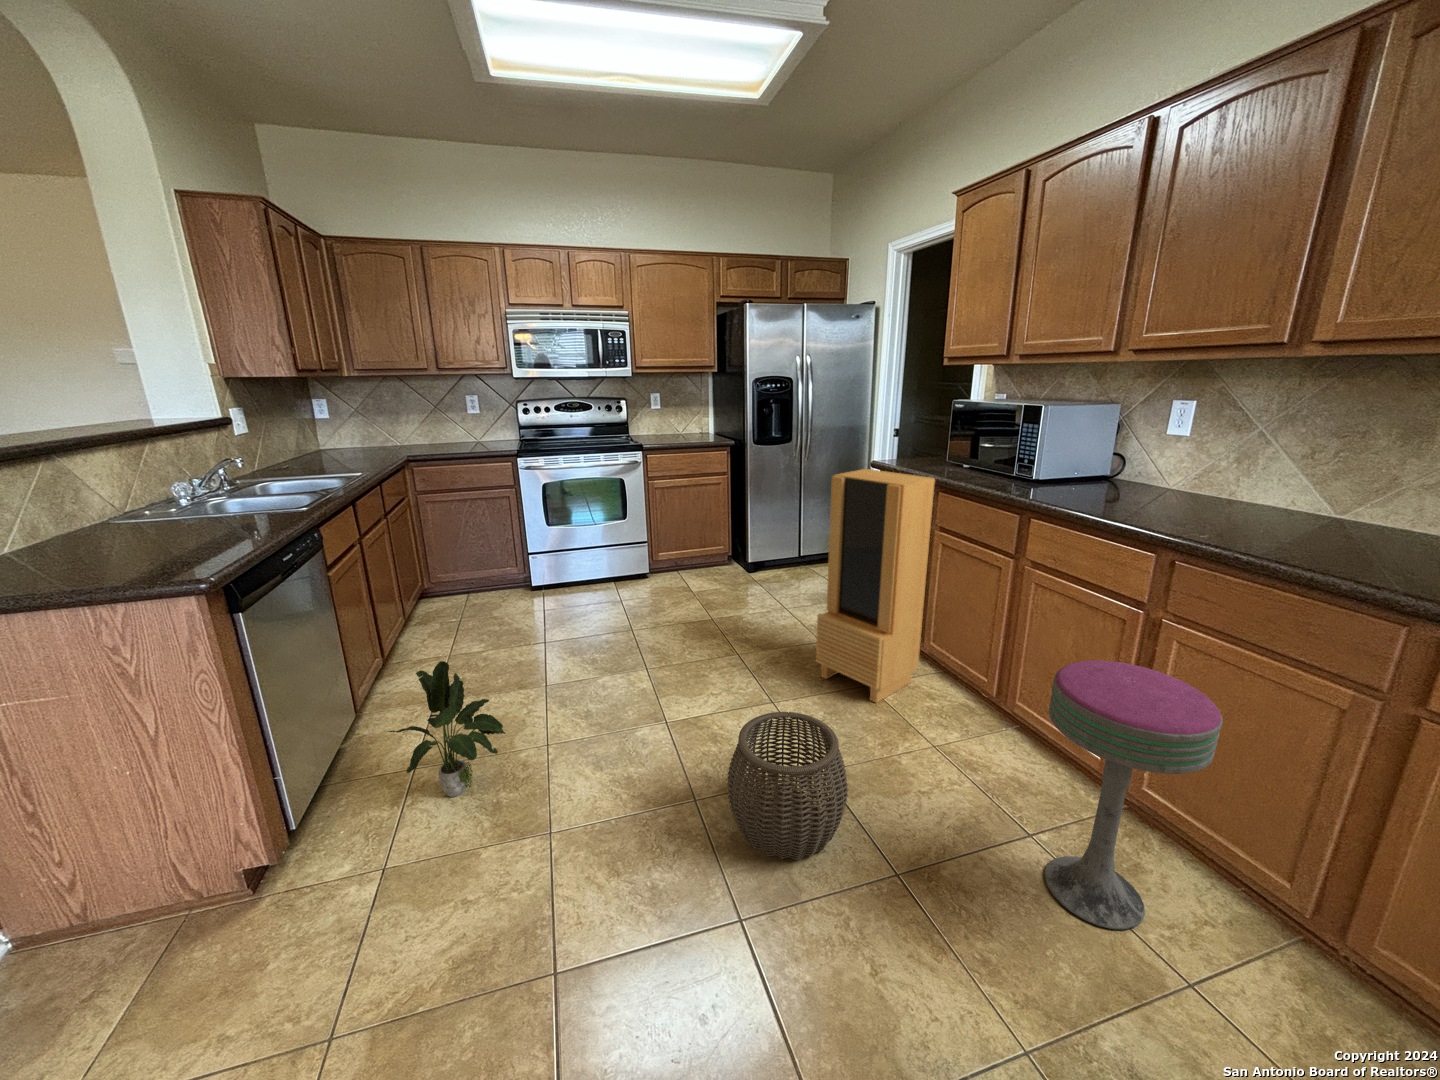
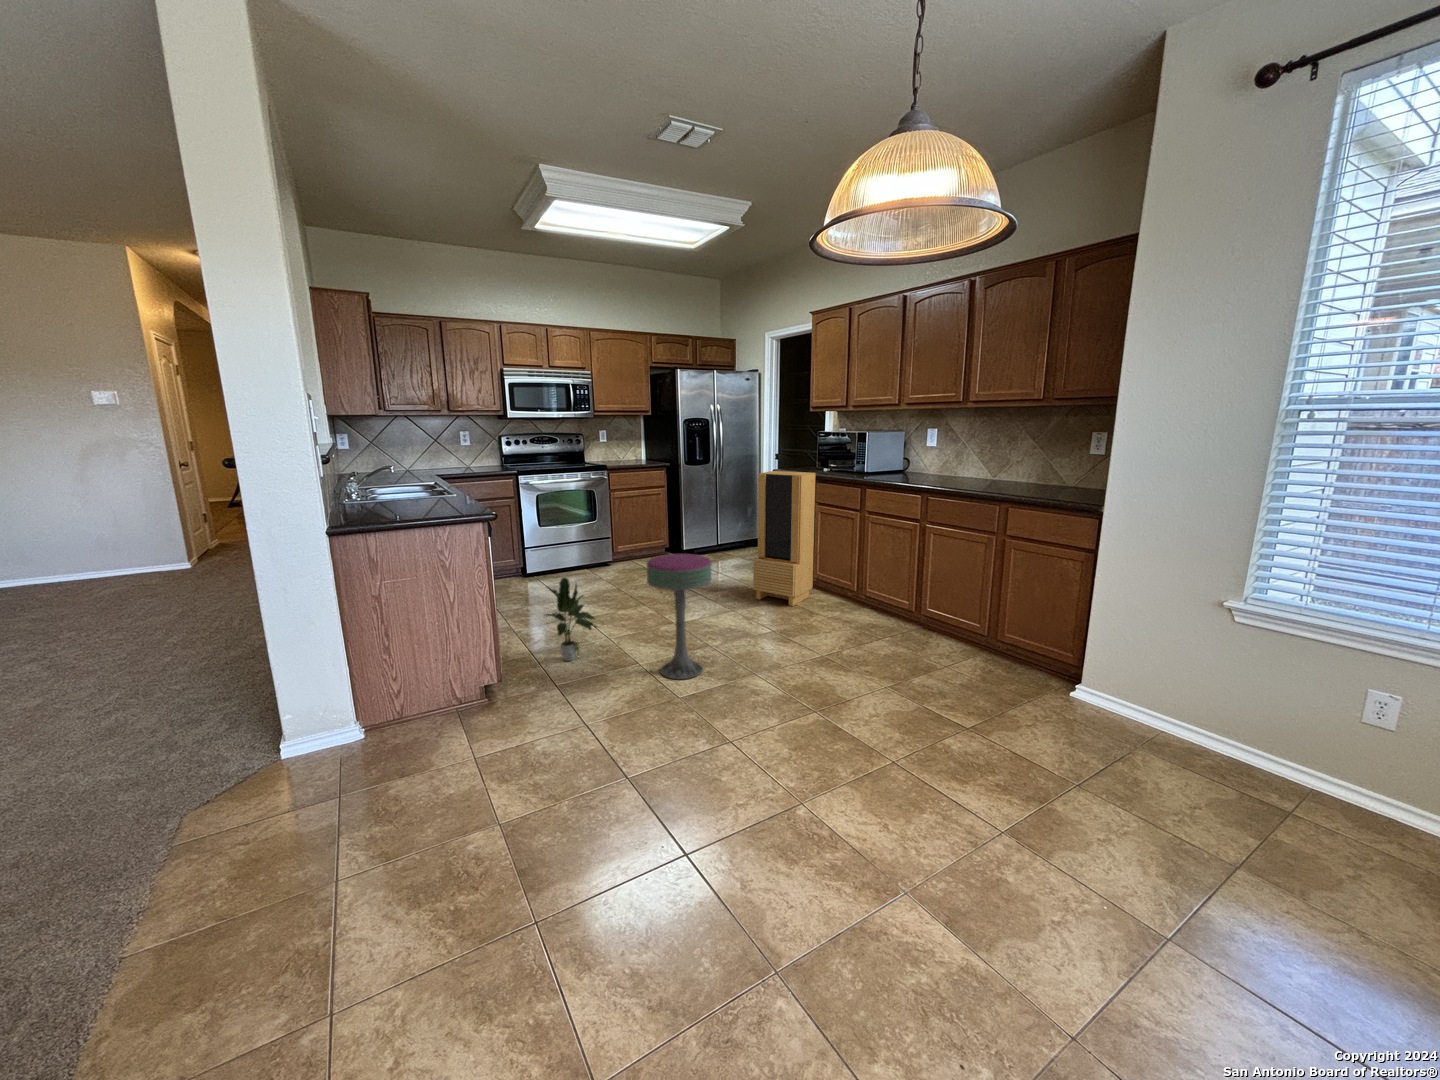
bar stool: present [1044,660,1223,930] -> present [647,554,712,679]
woven basket: present [727,712,848,860] -> none [733,591,796,658]

